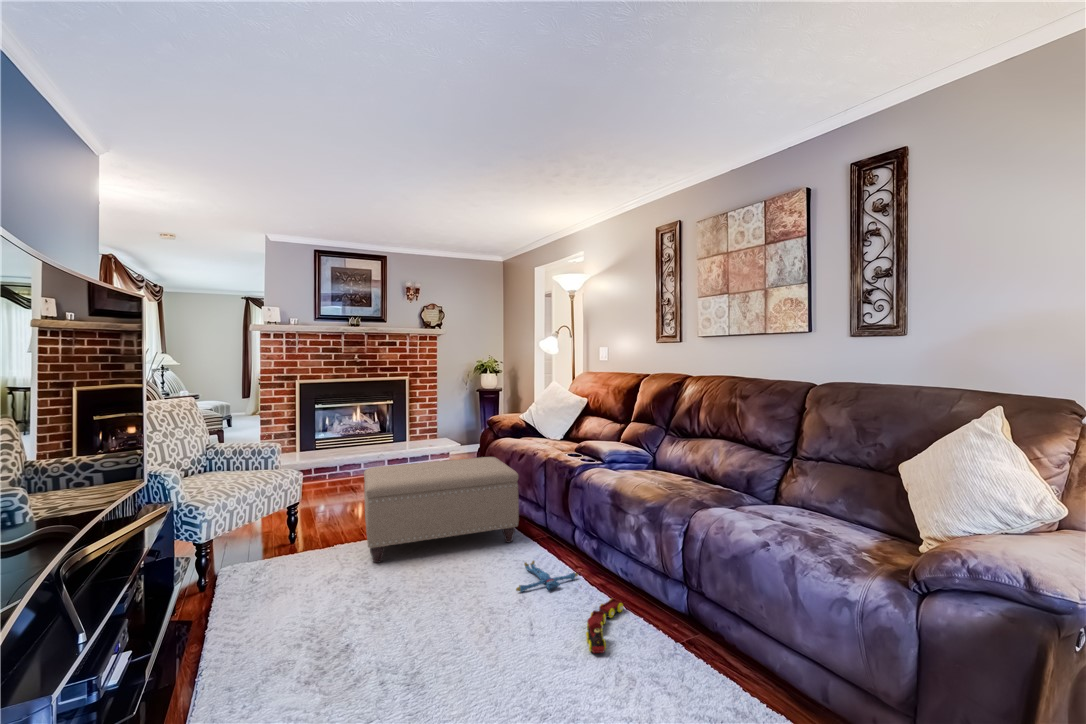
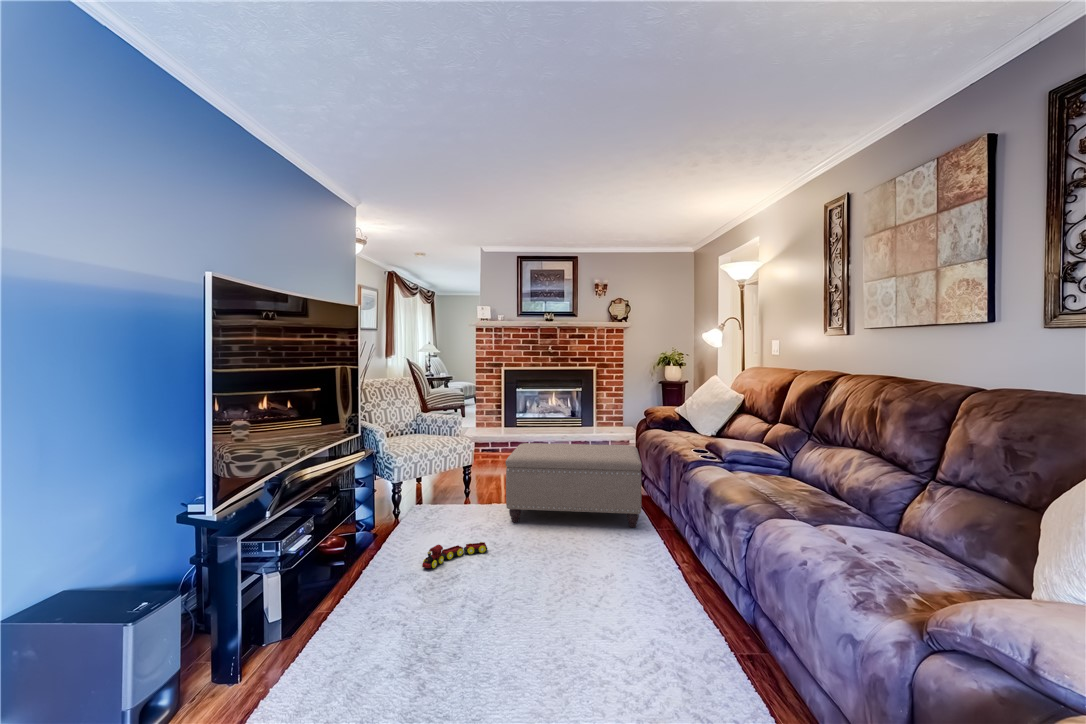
plush toy: present [516,561,578,592] -> none [606,546,673,574]
toy train: present [586,598,623,653] -> present [422,542,487,568]

